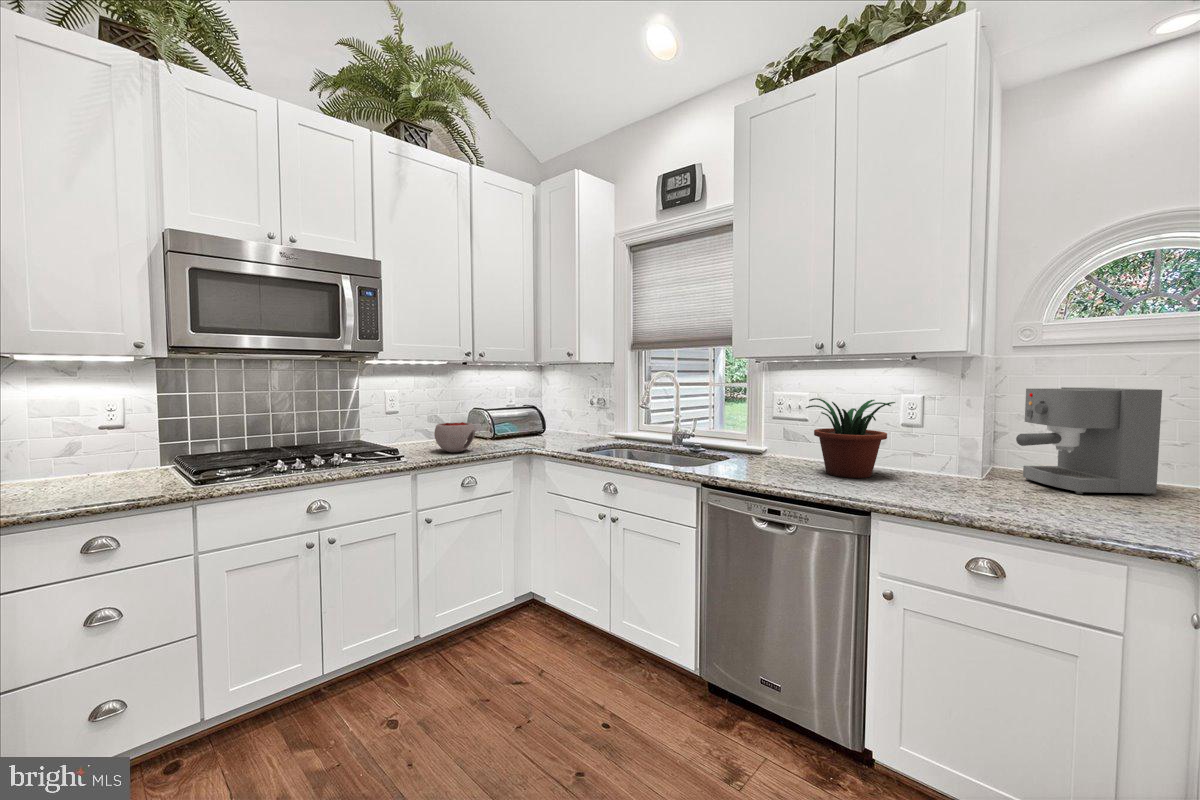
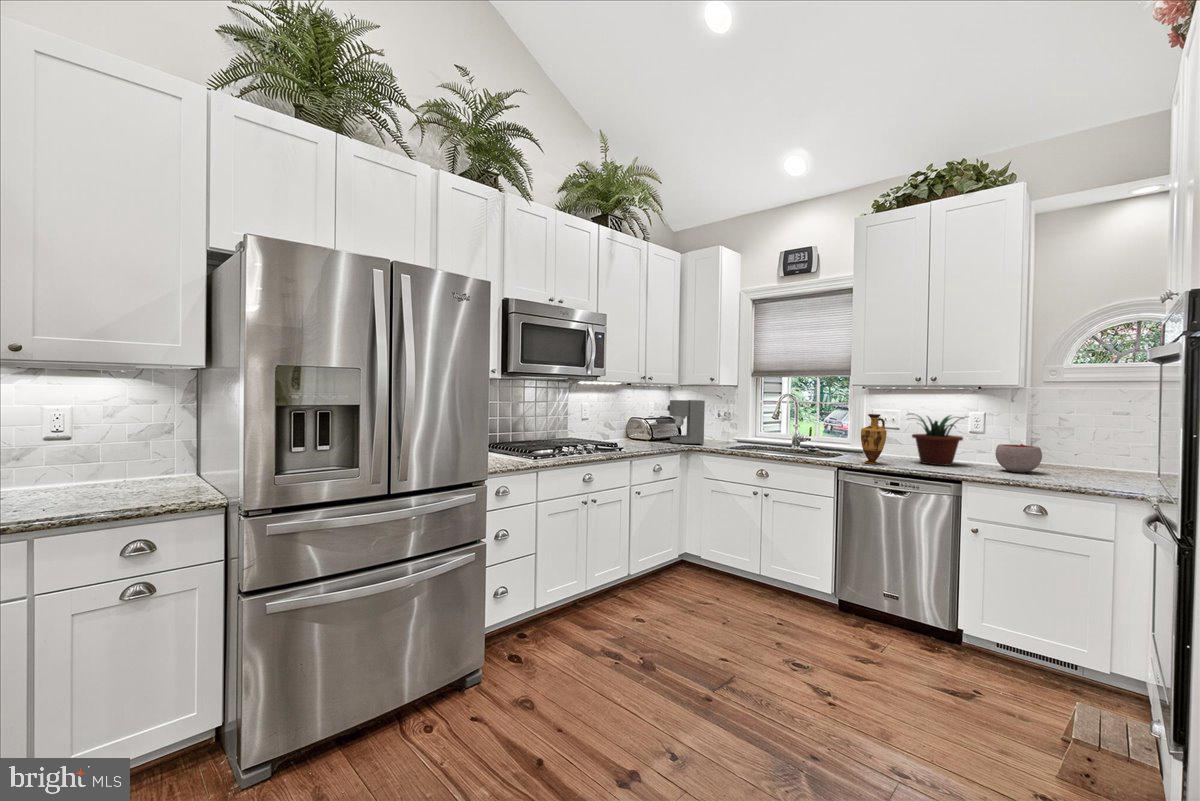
coffee maker: present [1016,387,1162,495] -> present [656,400,705,445]
vase: none [735,401,771,477] -> present [861,414,887,464]
bowl: present [435,422,475,452] -> present [995,444,1042,473]

